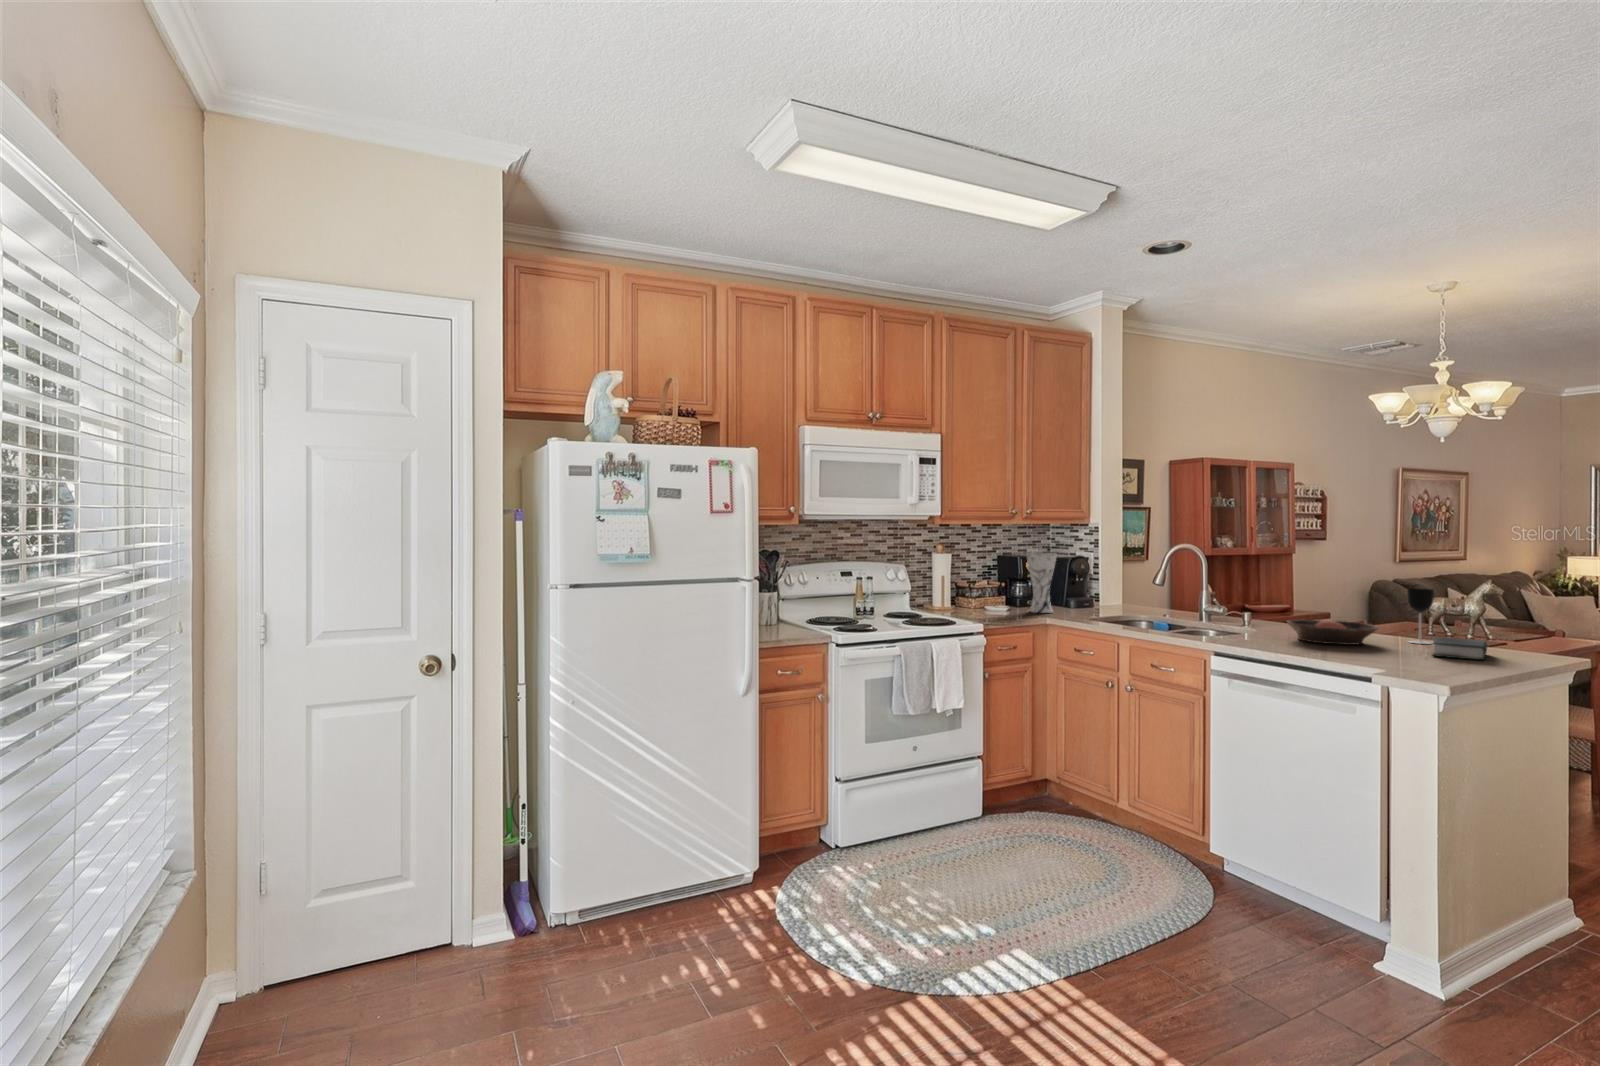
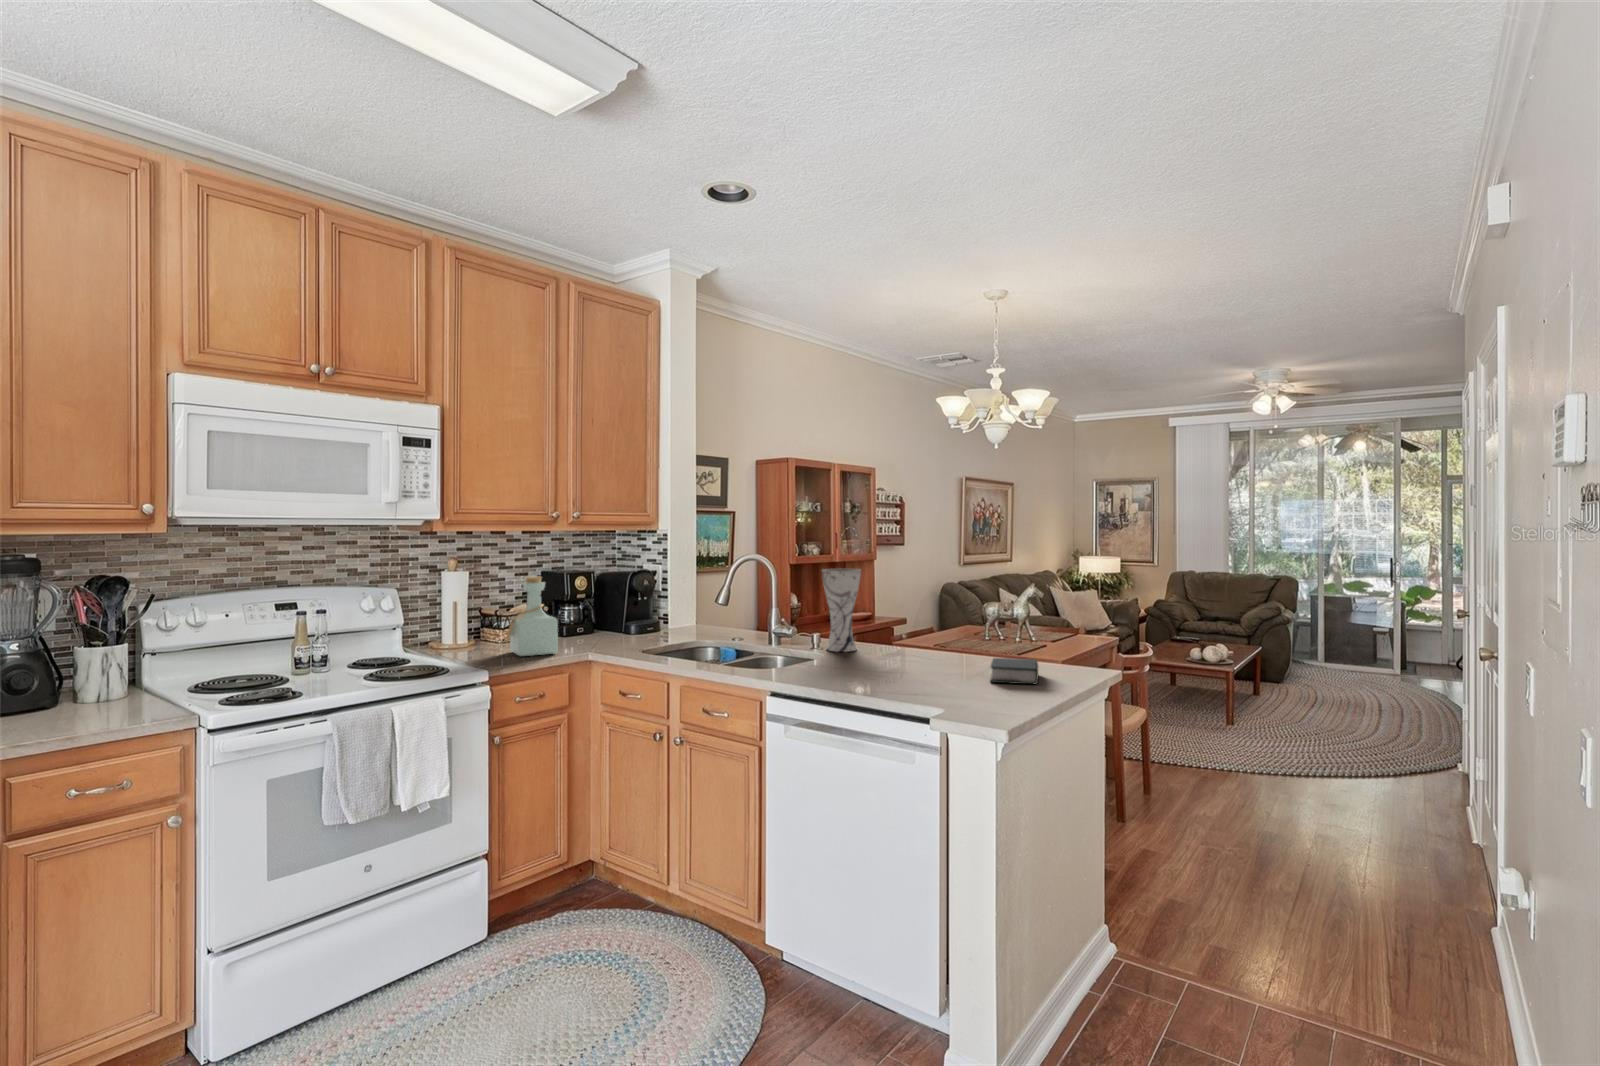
vase: present [1027,553,1056,613] -> present [822,569,861,652]
bottle: none [985,559,1023,617] -> present [506,577,558,656]
wine glass: present [1407,588,1434,644] -> none [967,602,991,664]
bowl: present [1288,620,1378,645] -> none [852,641,941,672]

